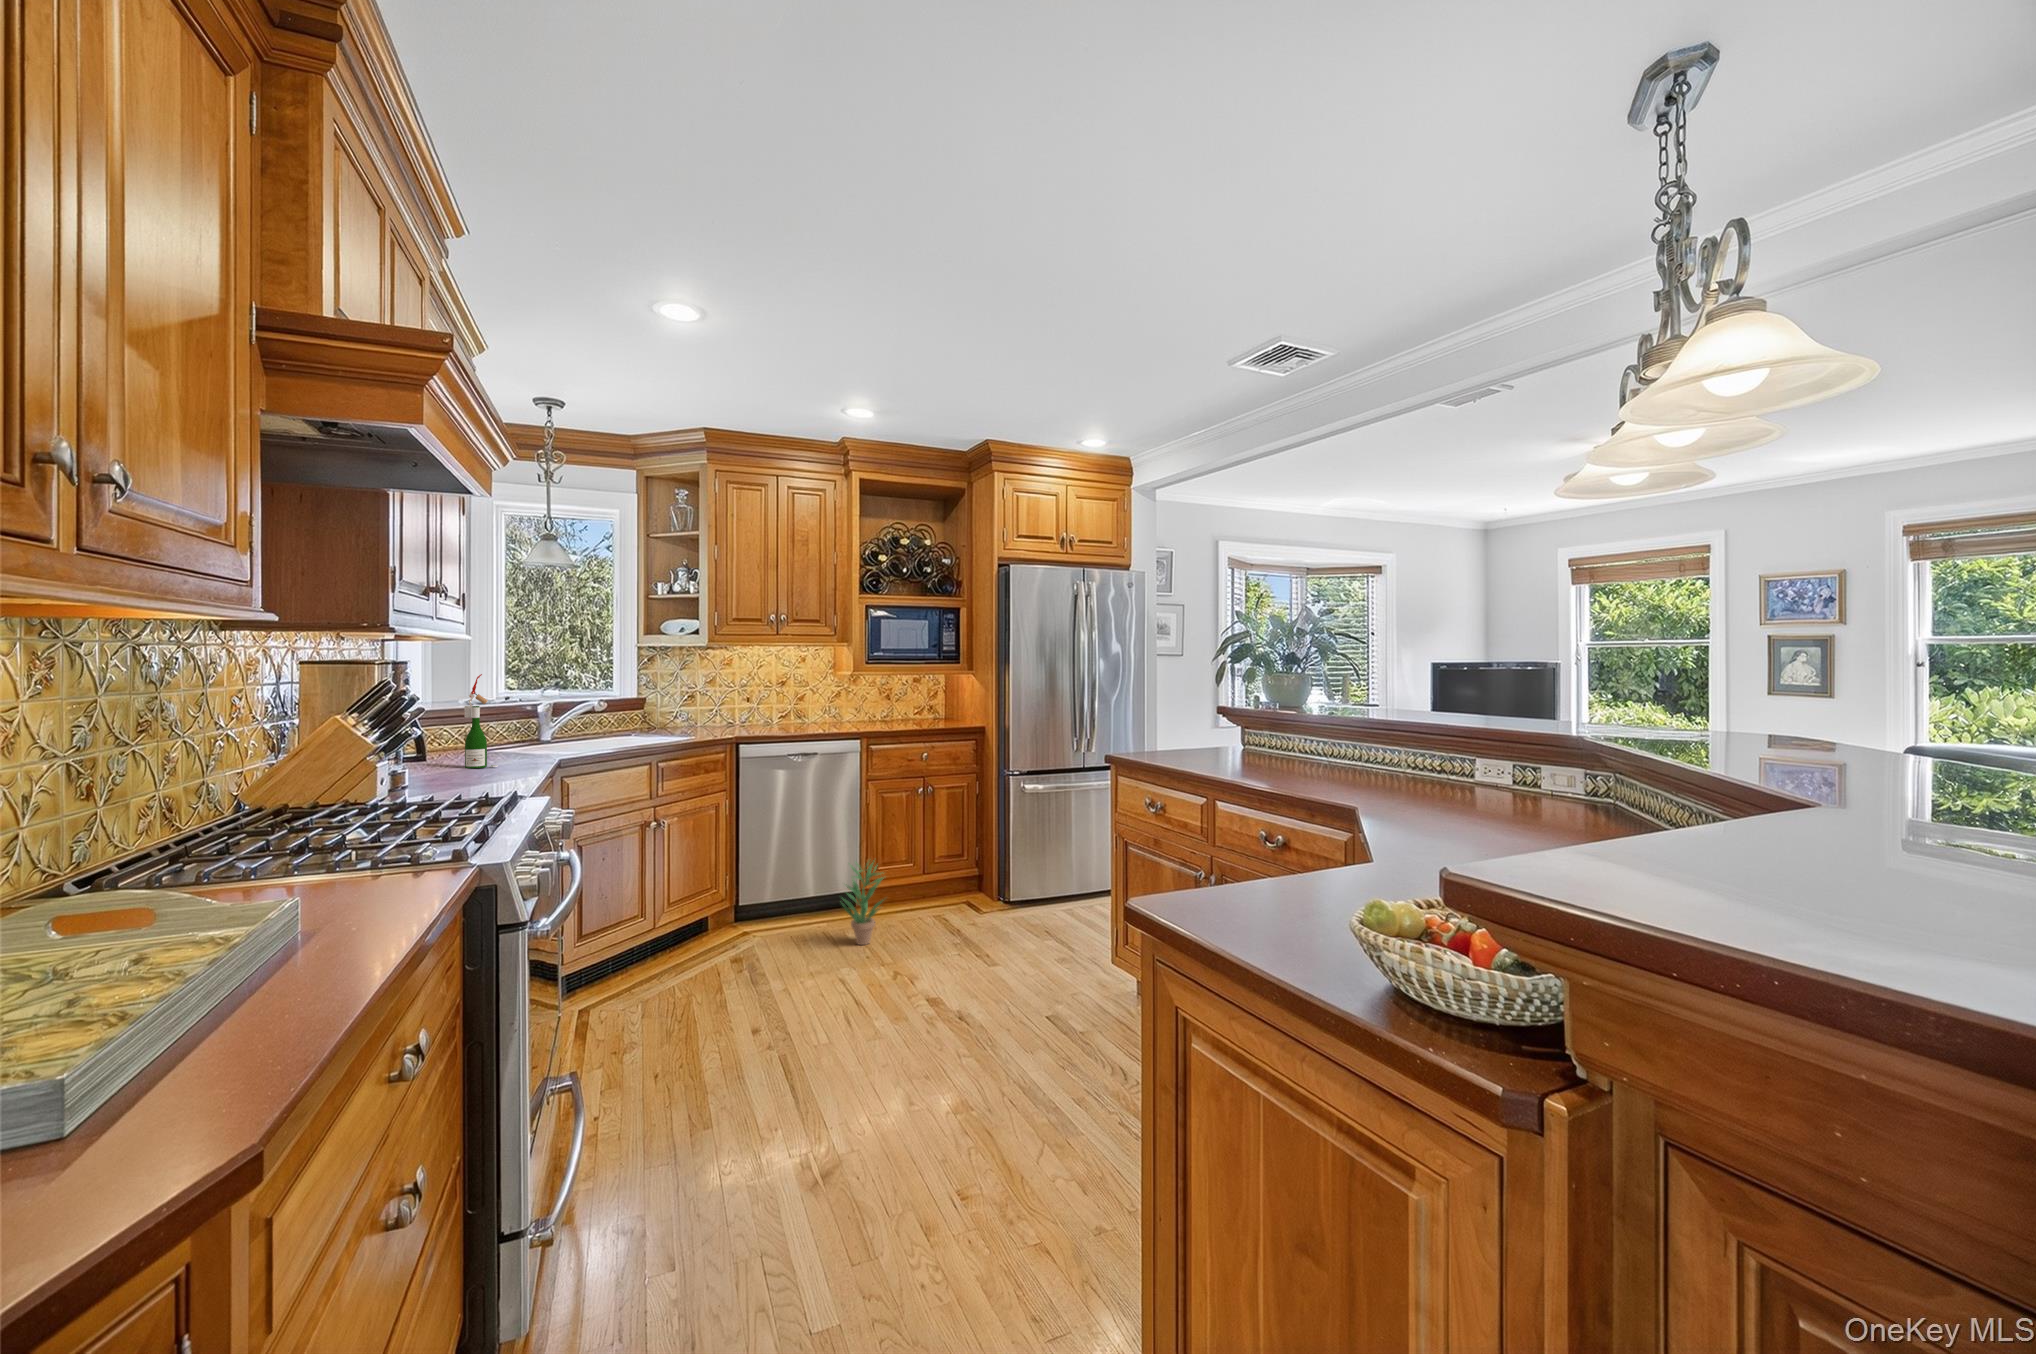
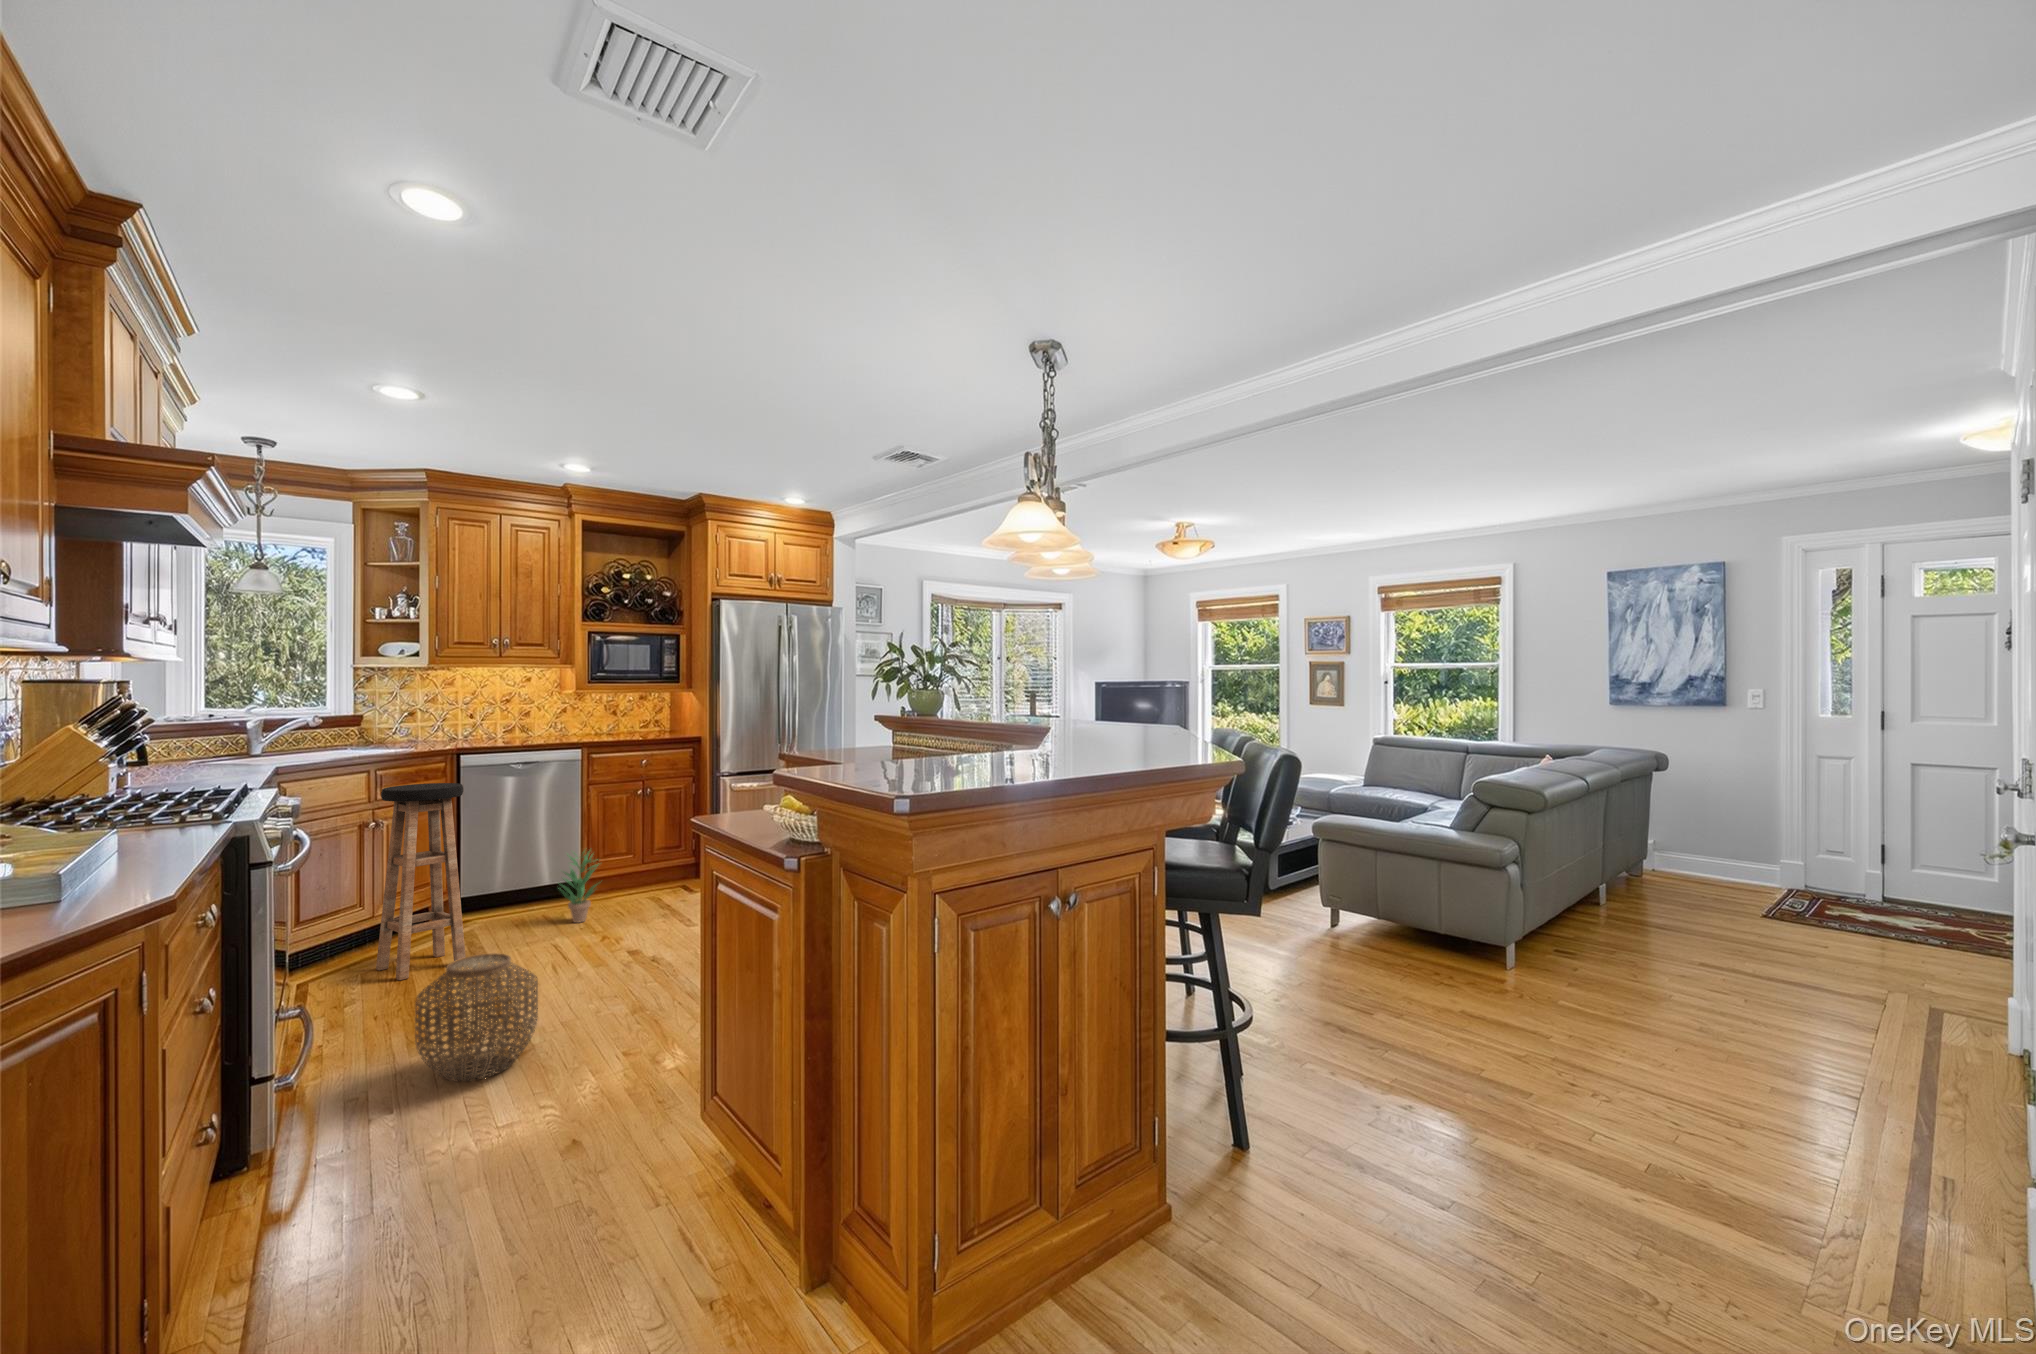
wine bottle: present [464,674,498,769] -> none [195,690,228,771]
bar stool: none [655,782,747,1017] -> present [376,783,466,980]
woven basket: none [685,1042,837,1232] -> present [415,953,538,1081]

